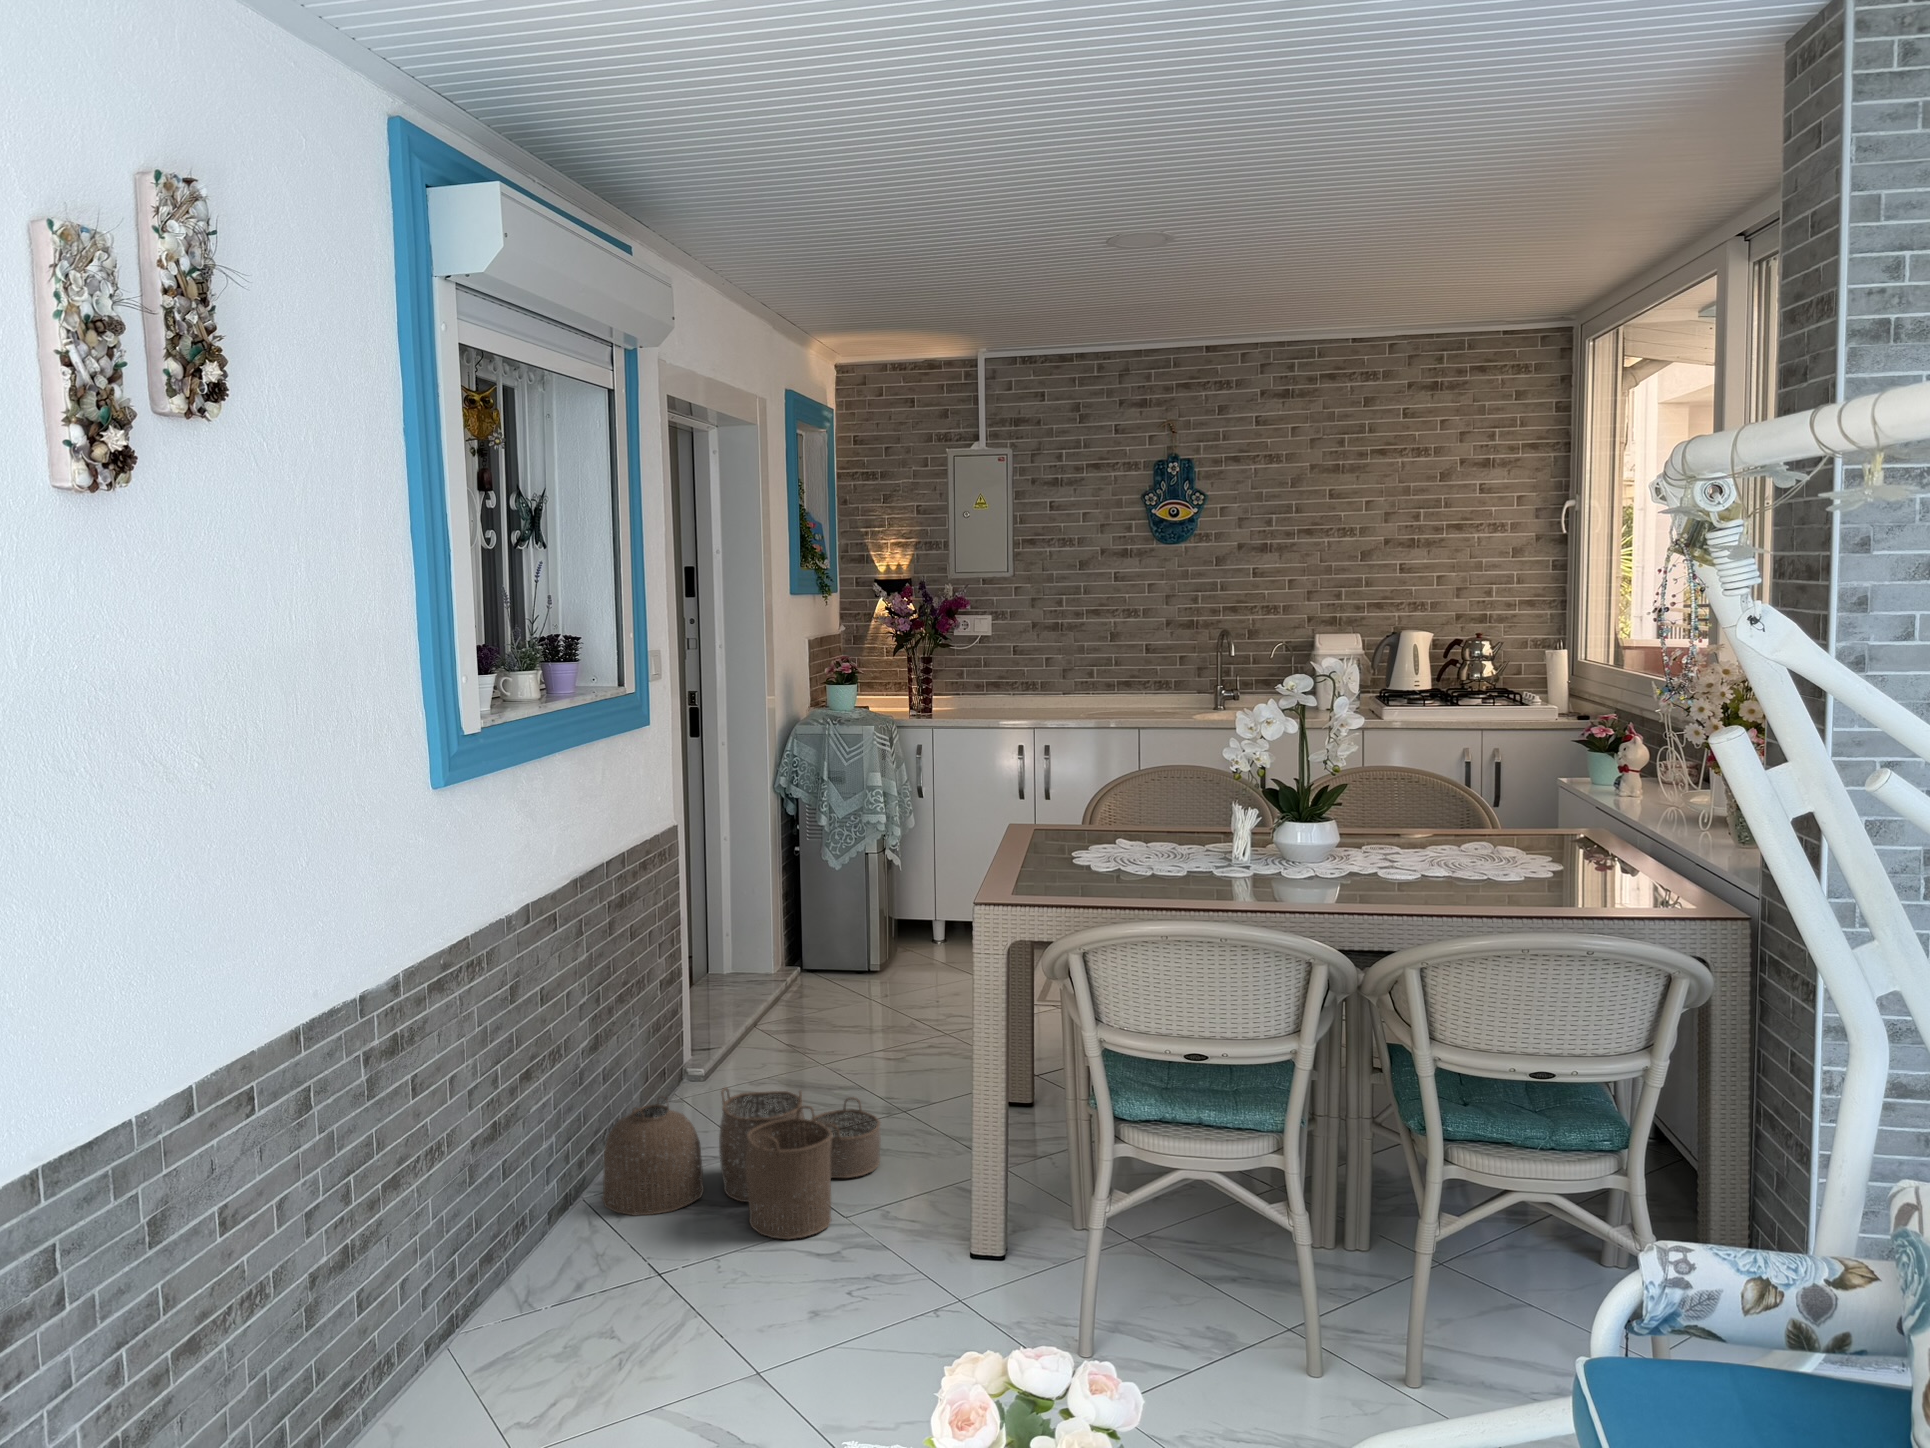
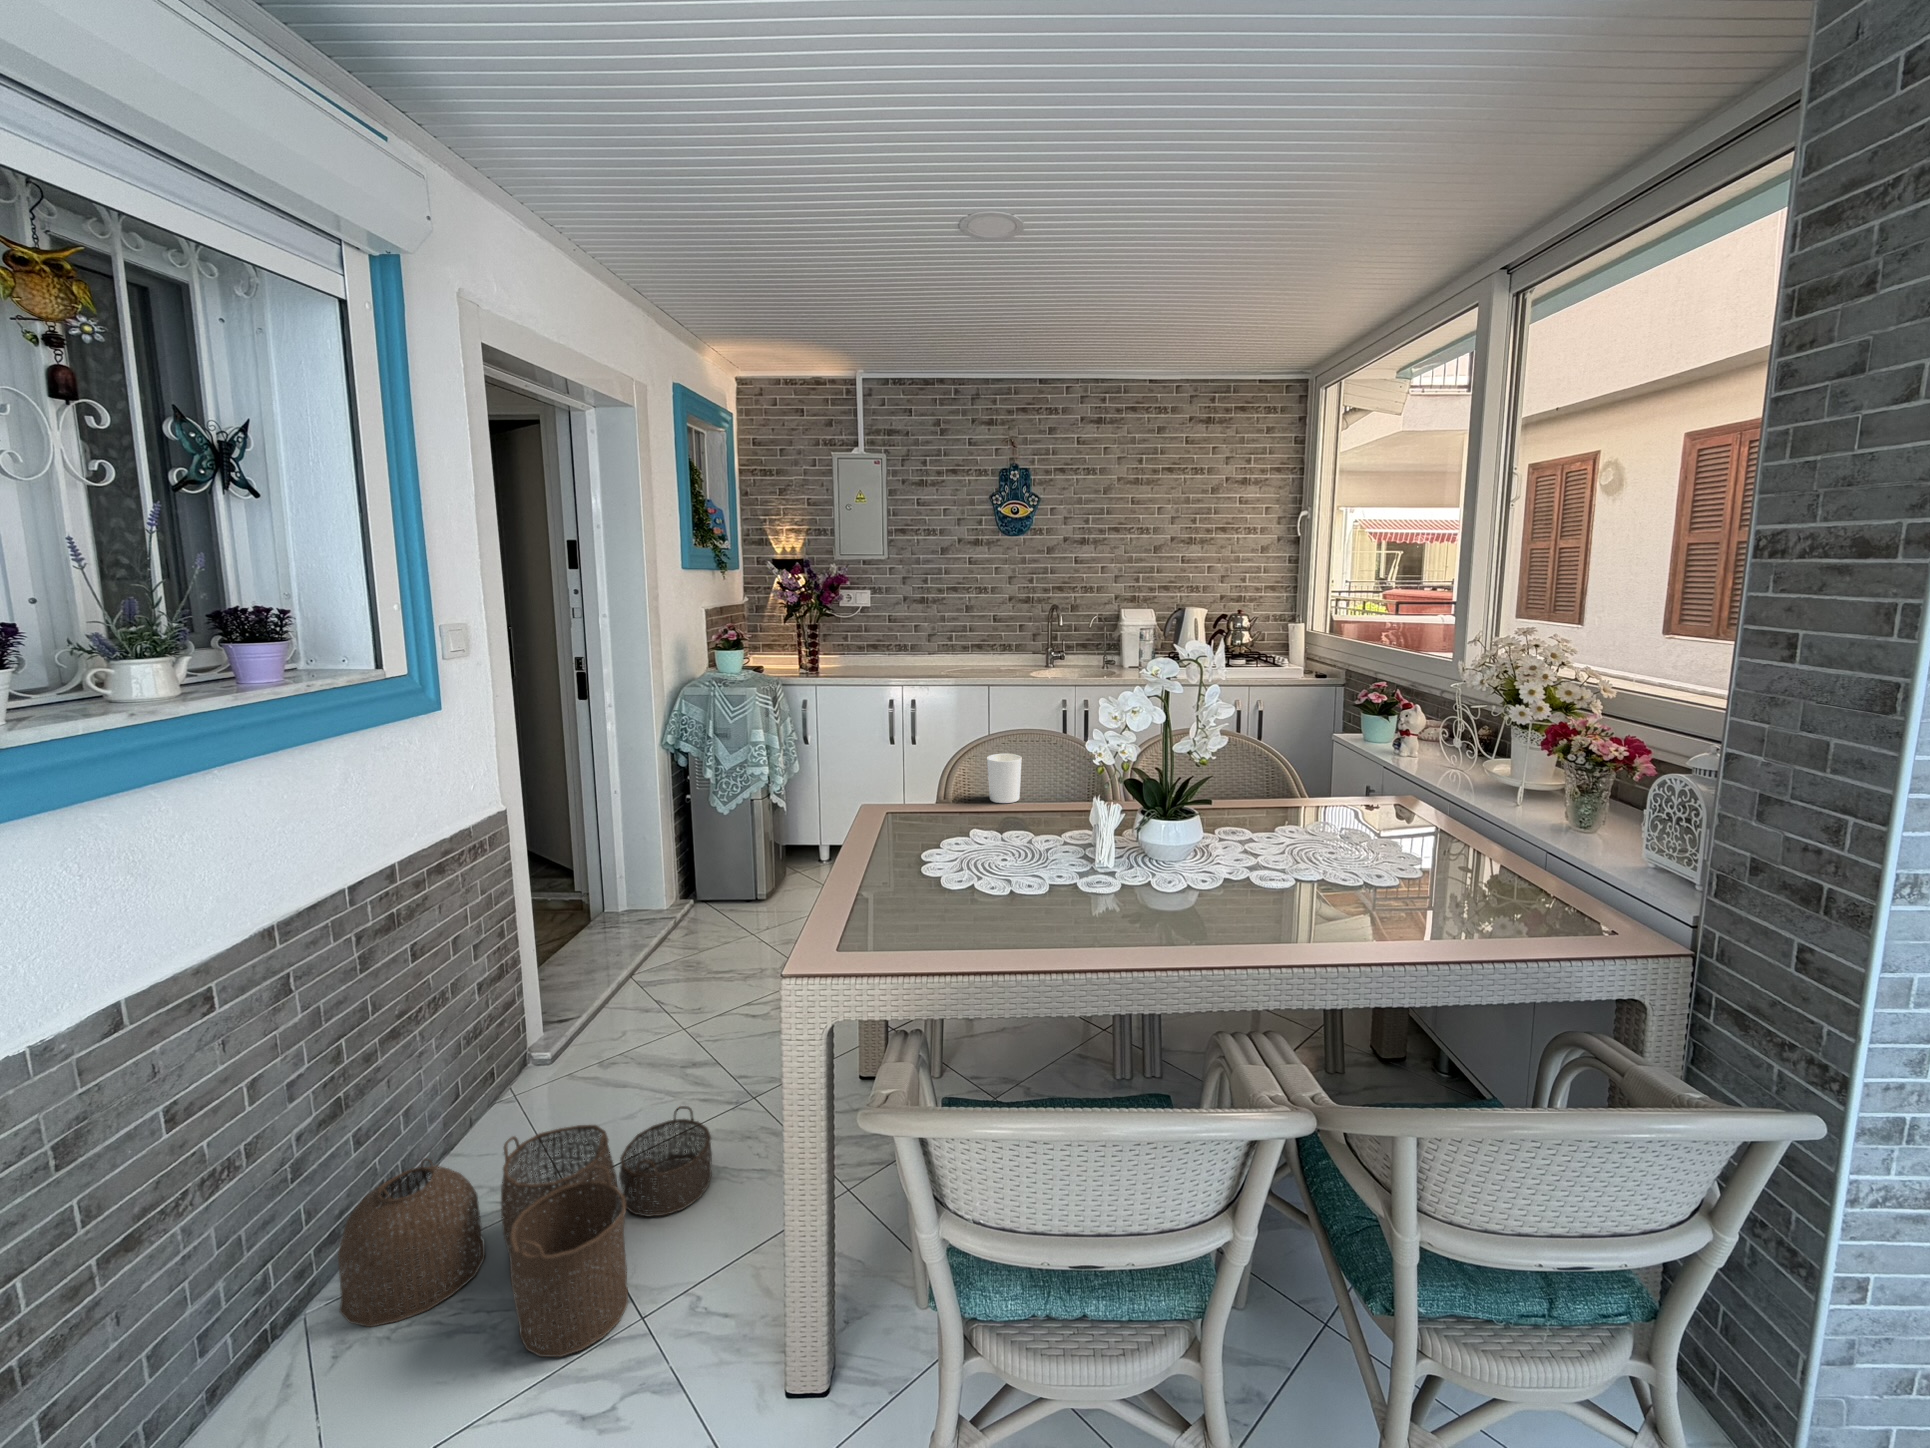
candle holder: none [1138,779,1175,827] -> present [987,754,1022,803]

